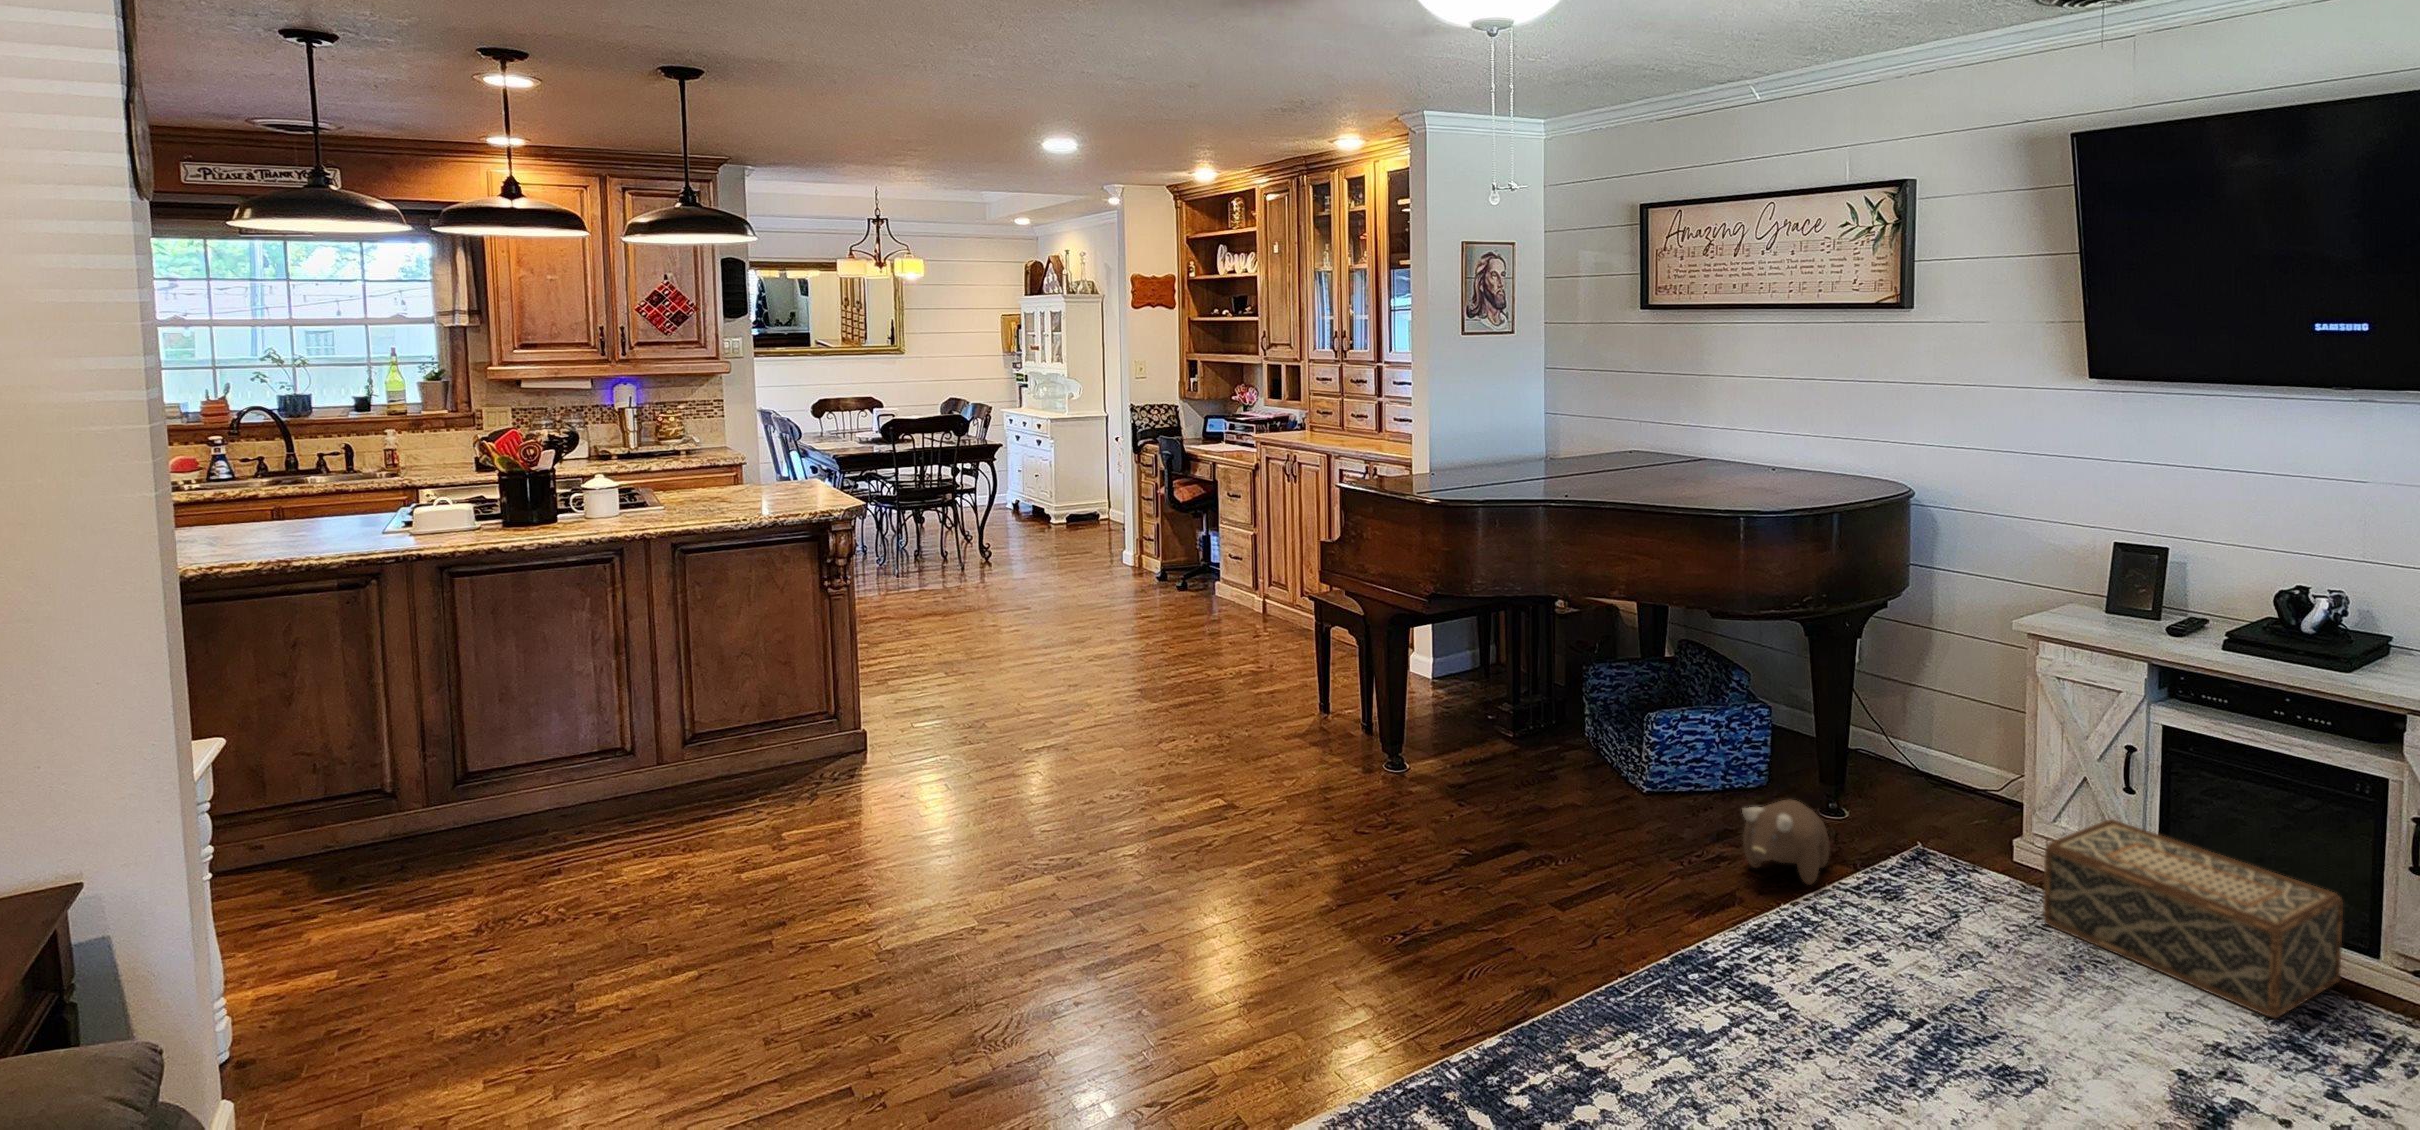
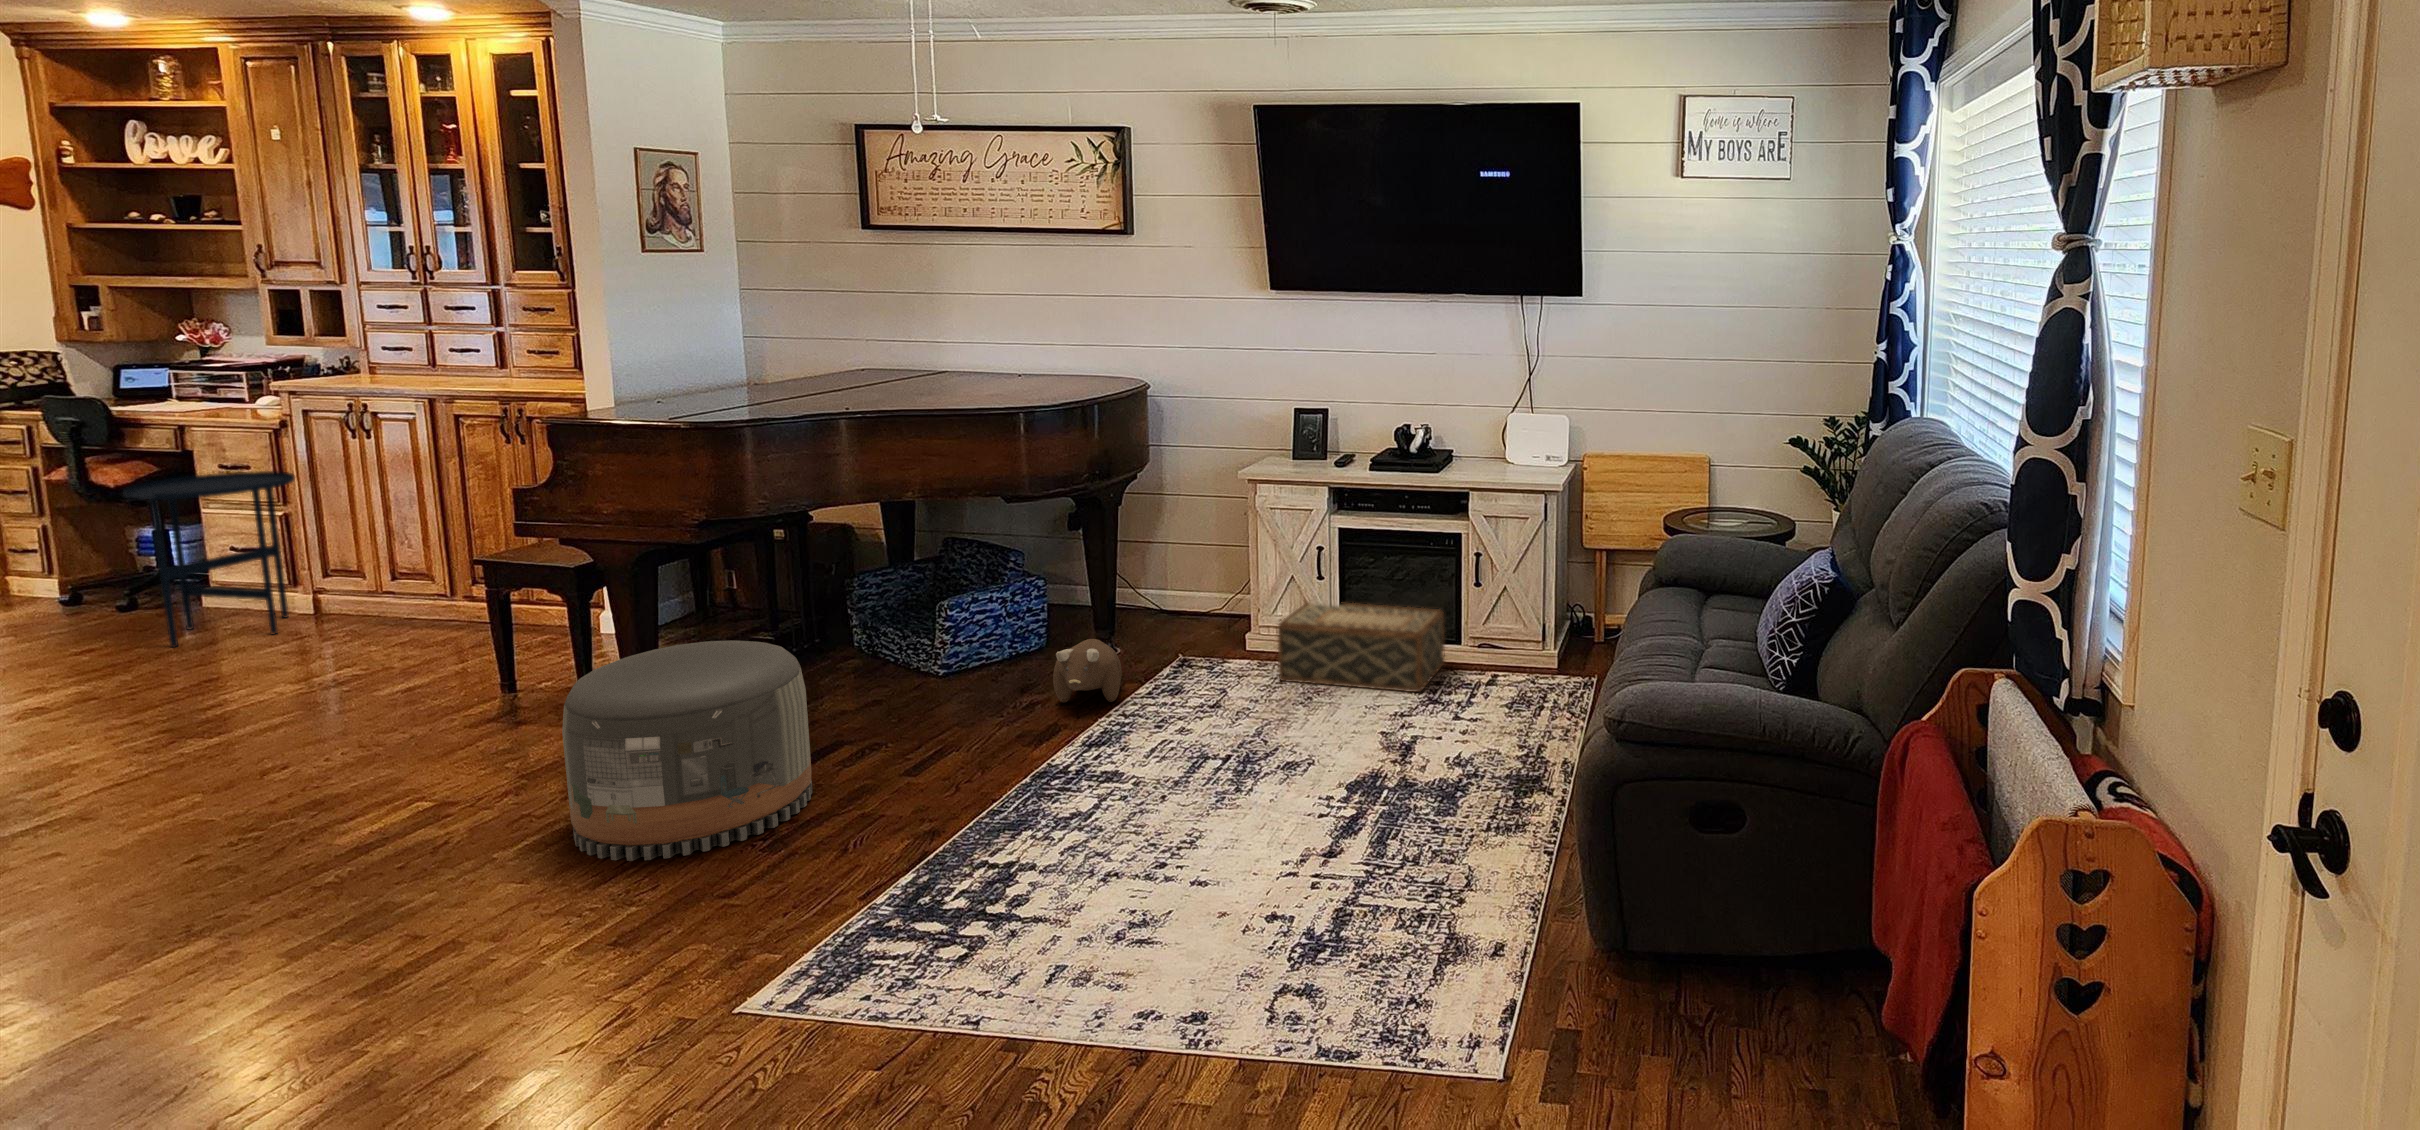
side table: none [1170,501,1258,627] -> present [123,471,295,648]
pouf: none [1274,715,1470,930] -> present [562,640,812,861]

